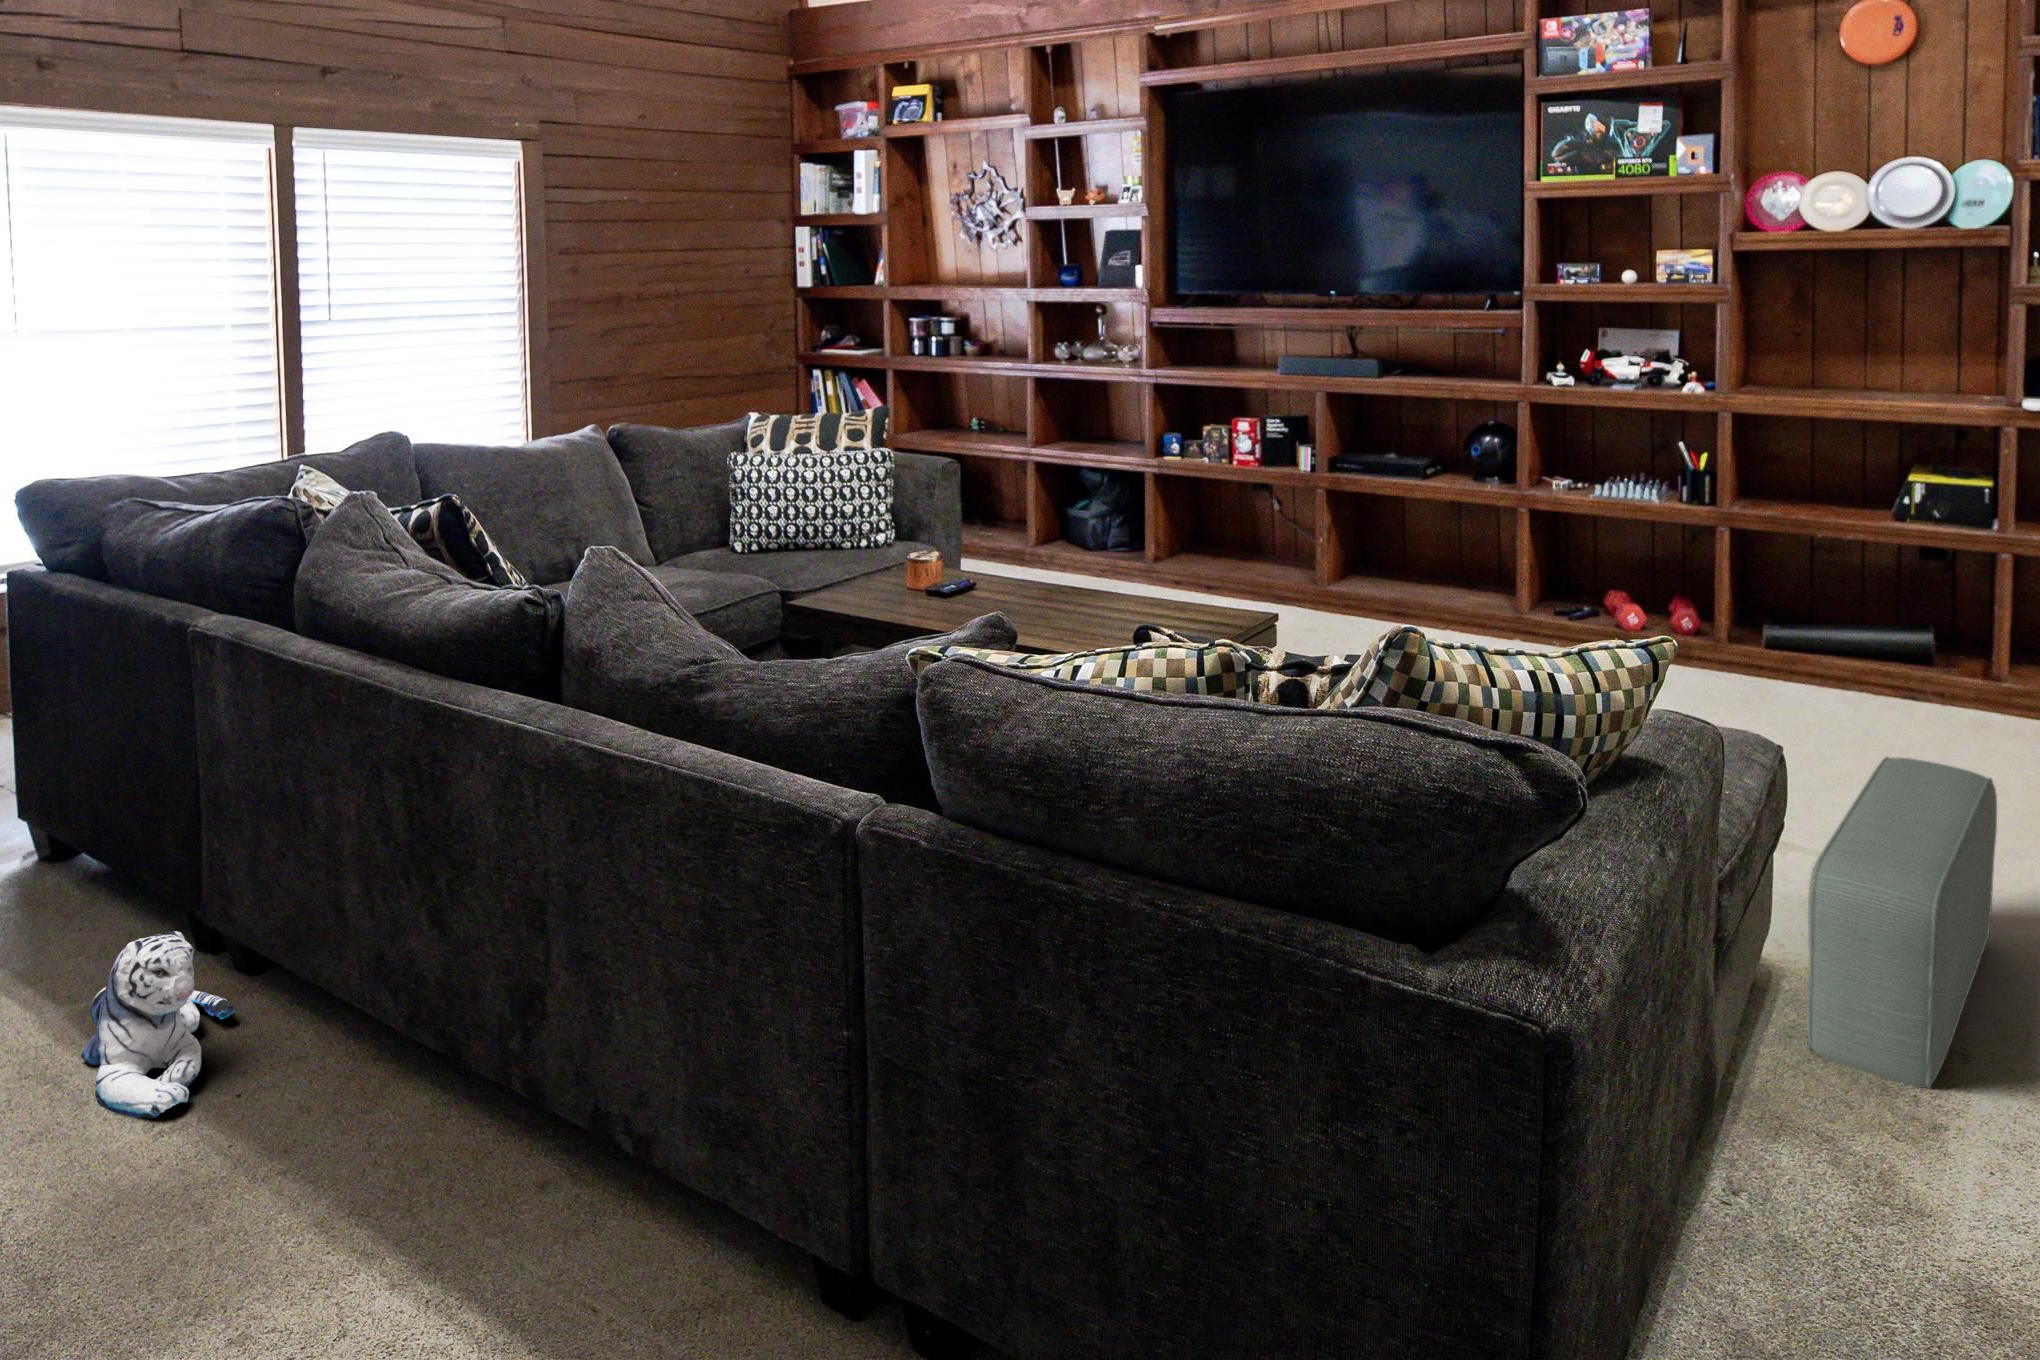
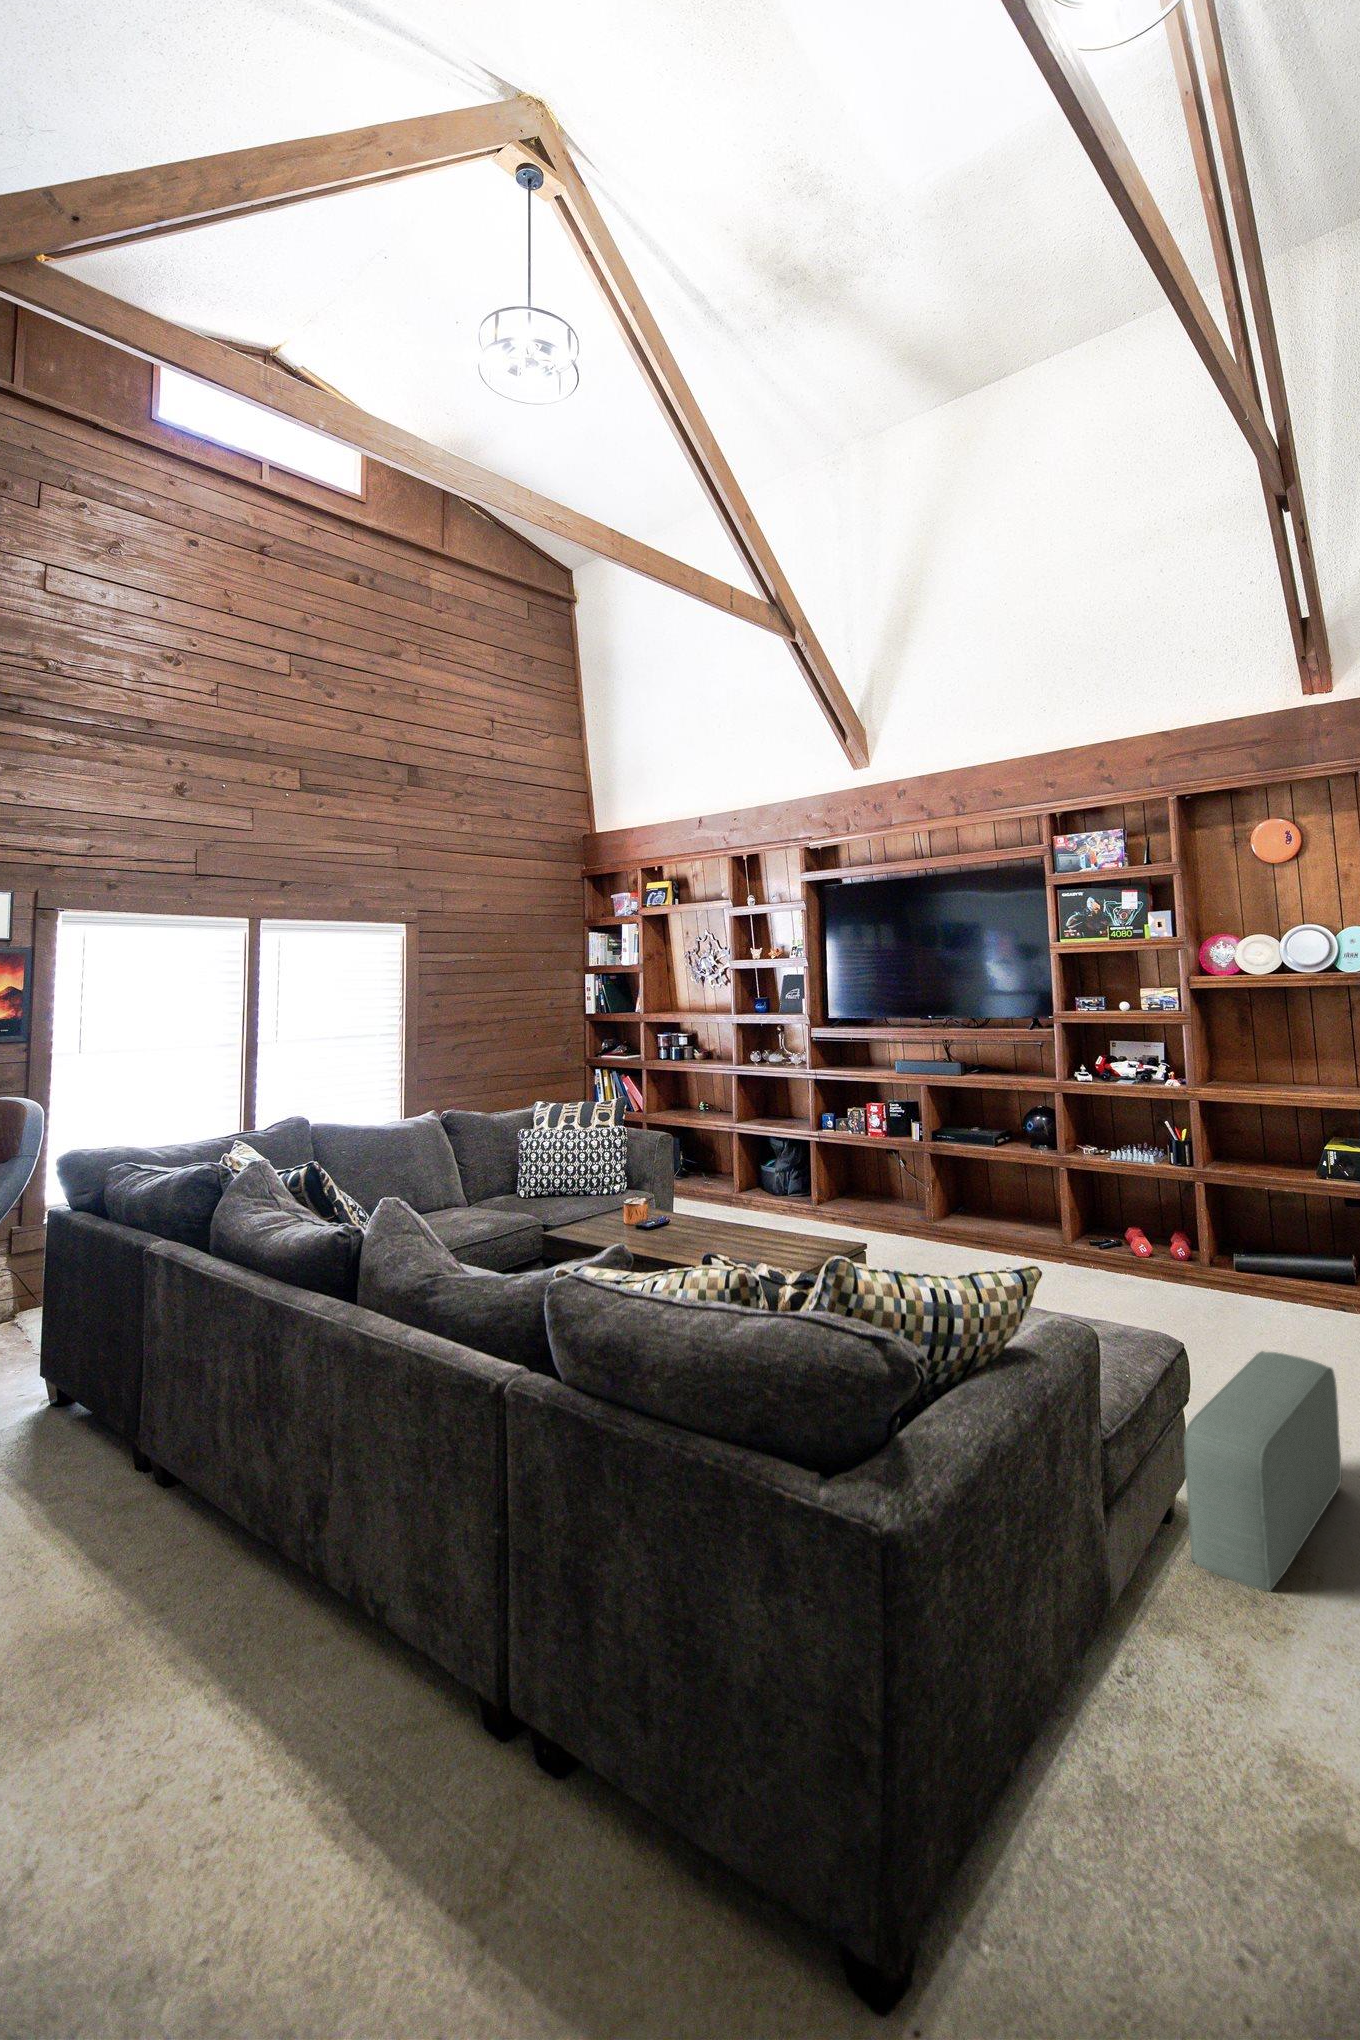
plush toy: present [81,931,235,1118] -> none [61,1450,160,1575]

